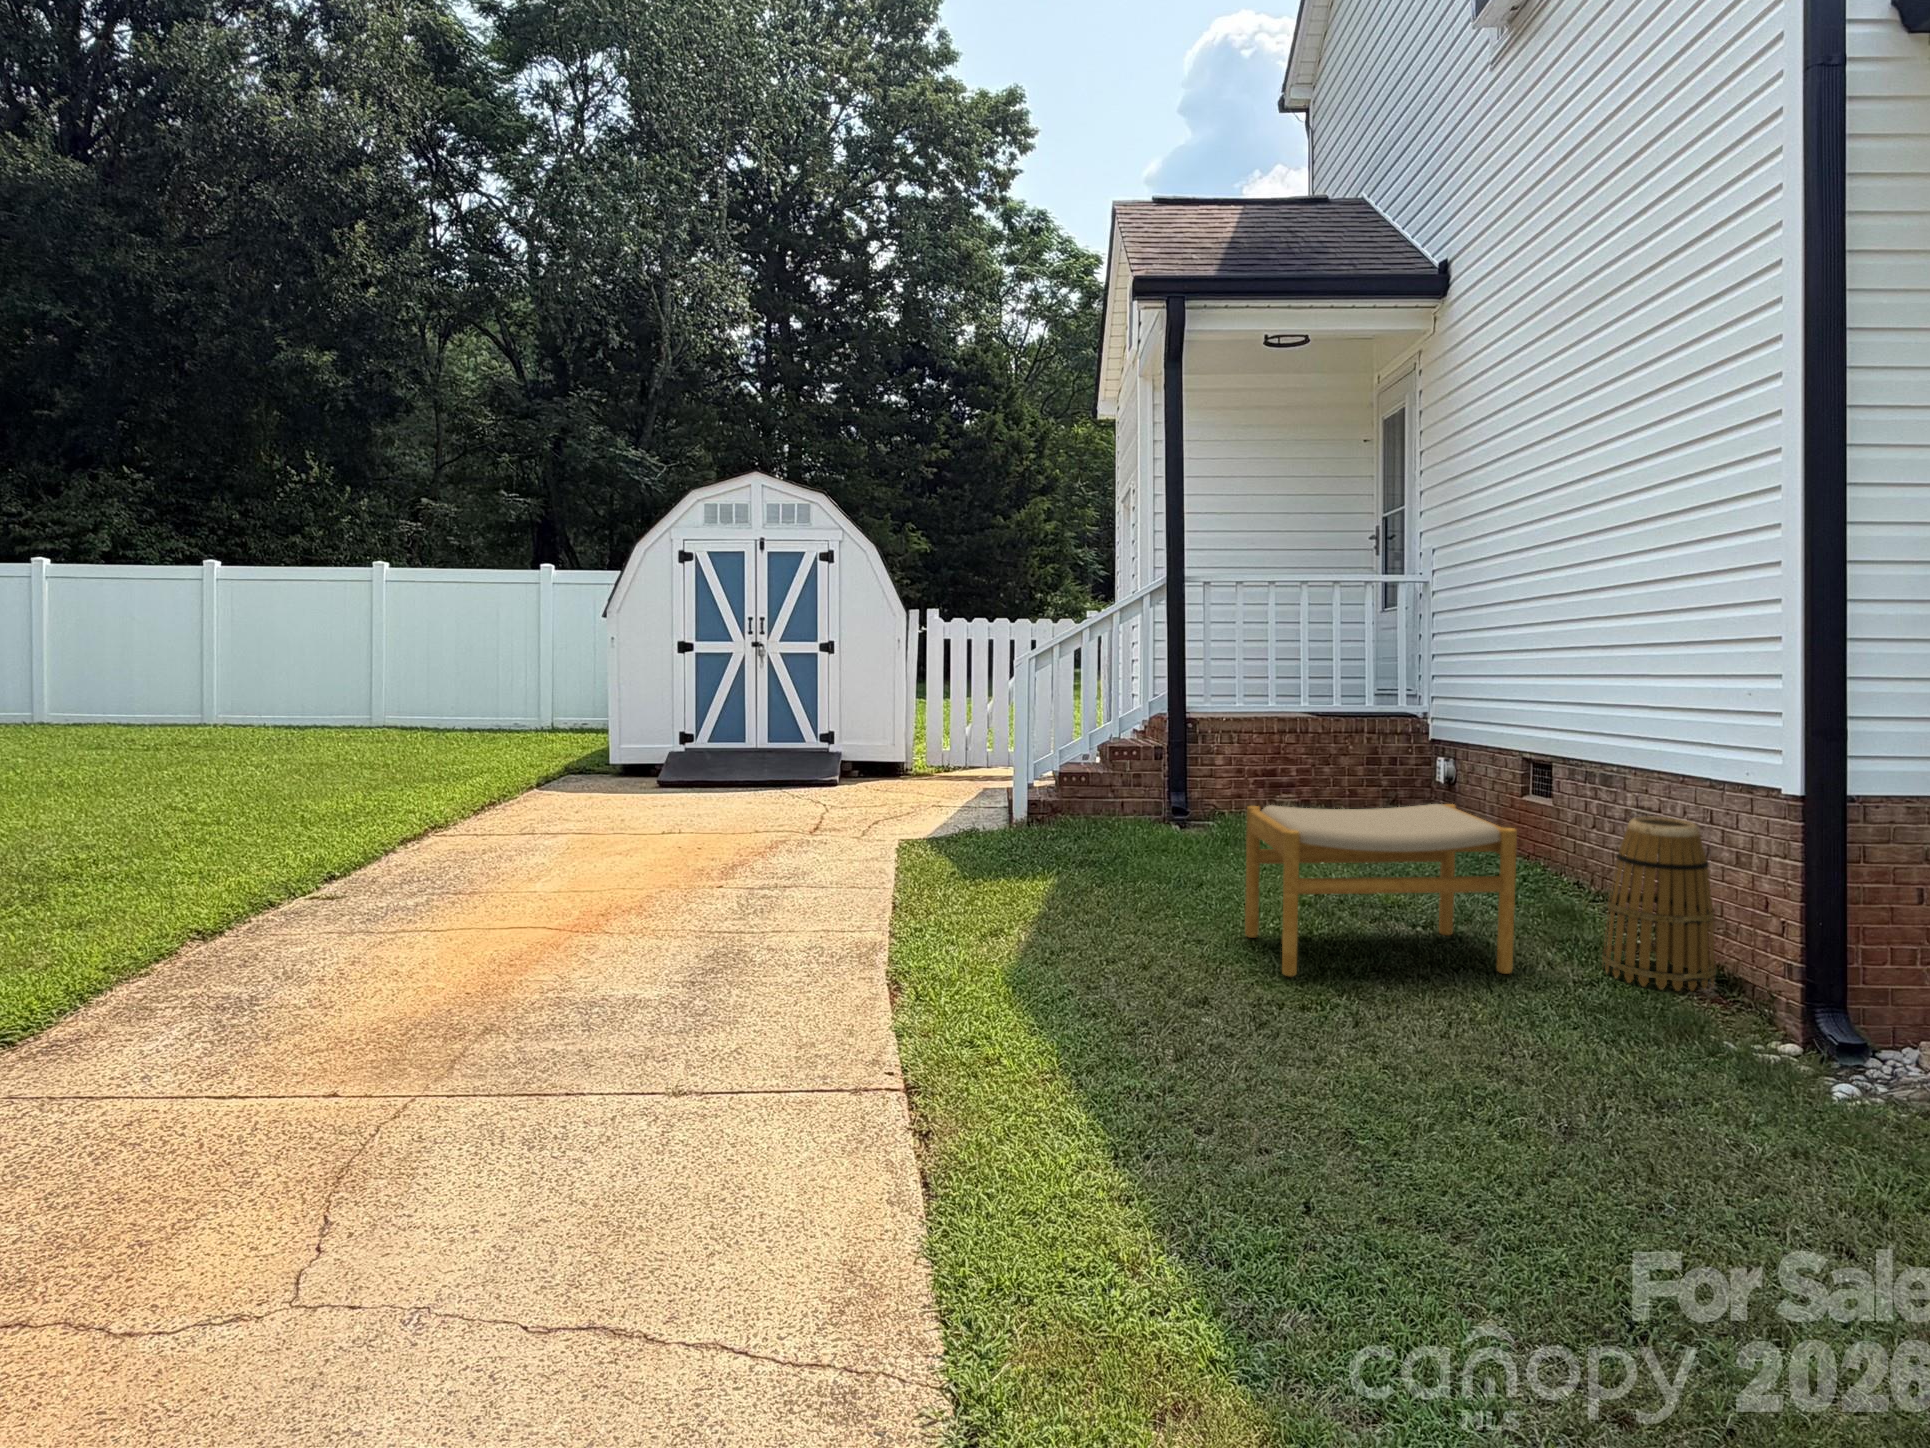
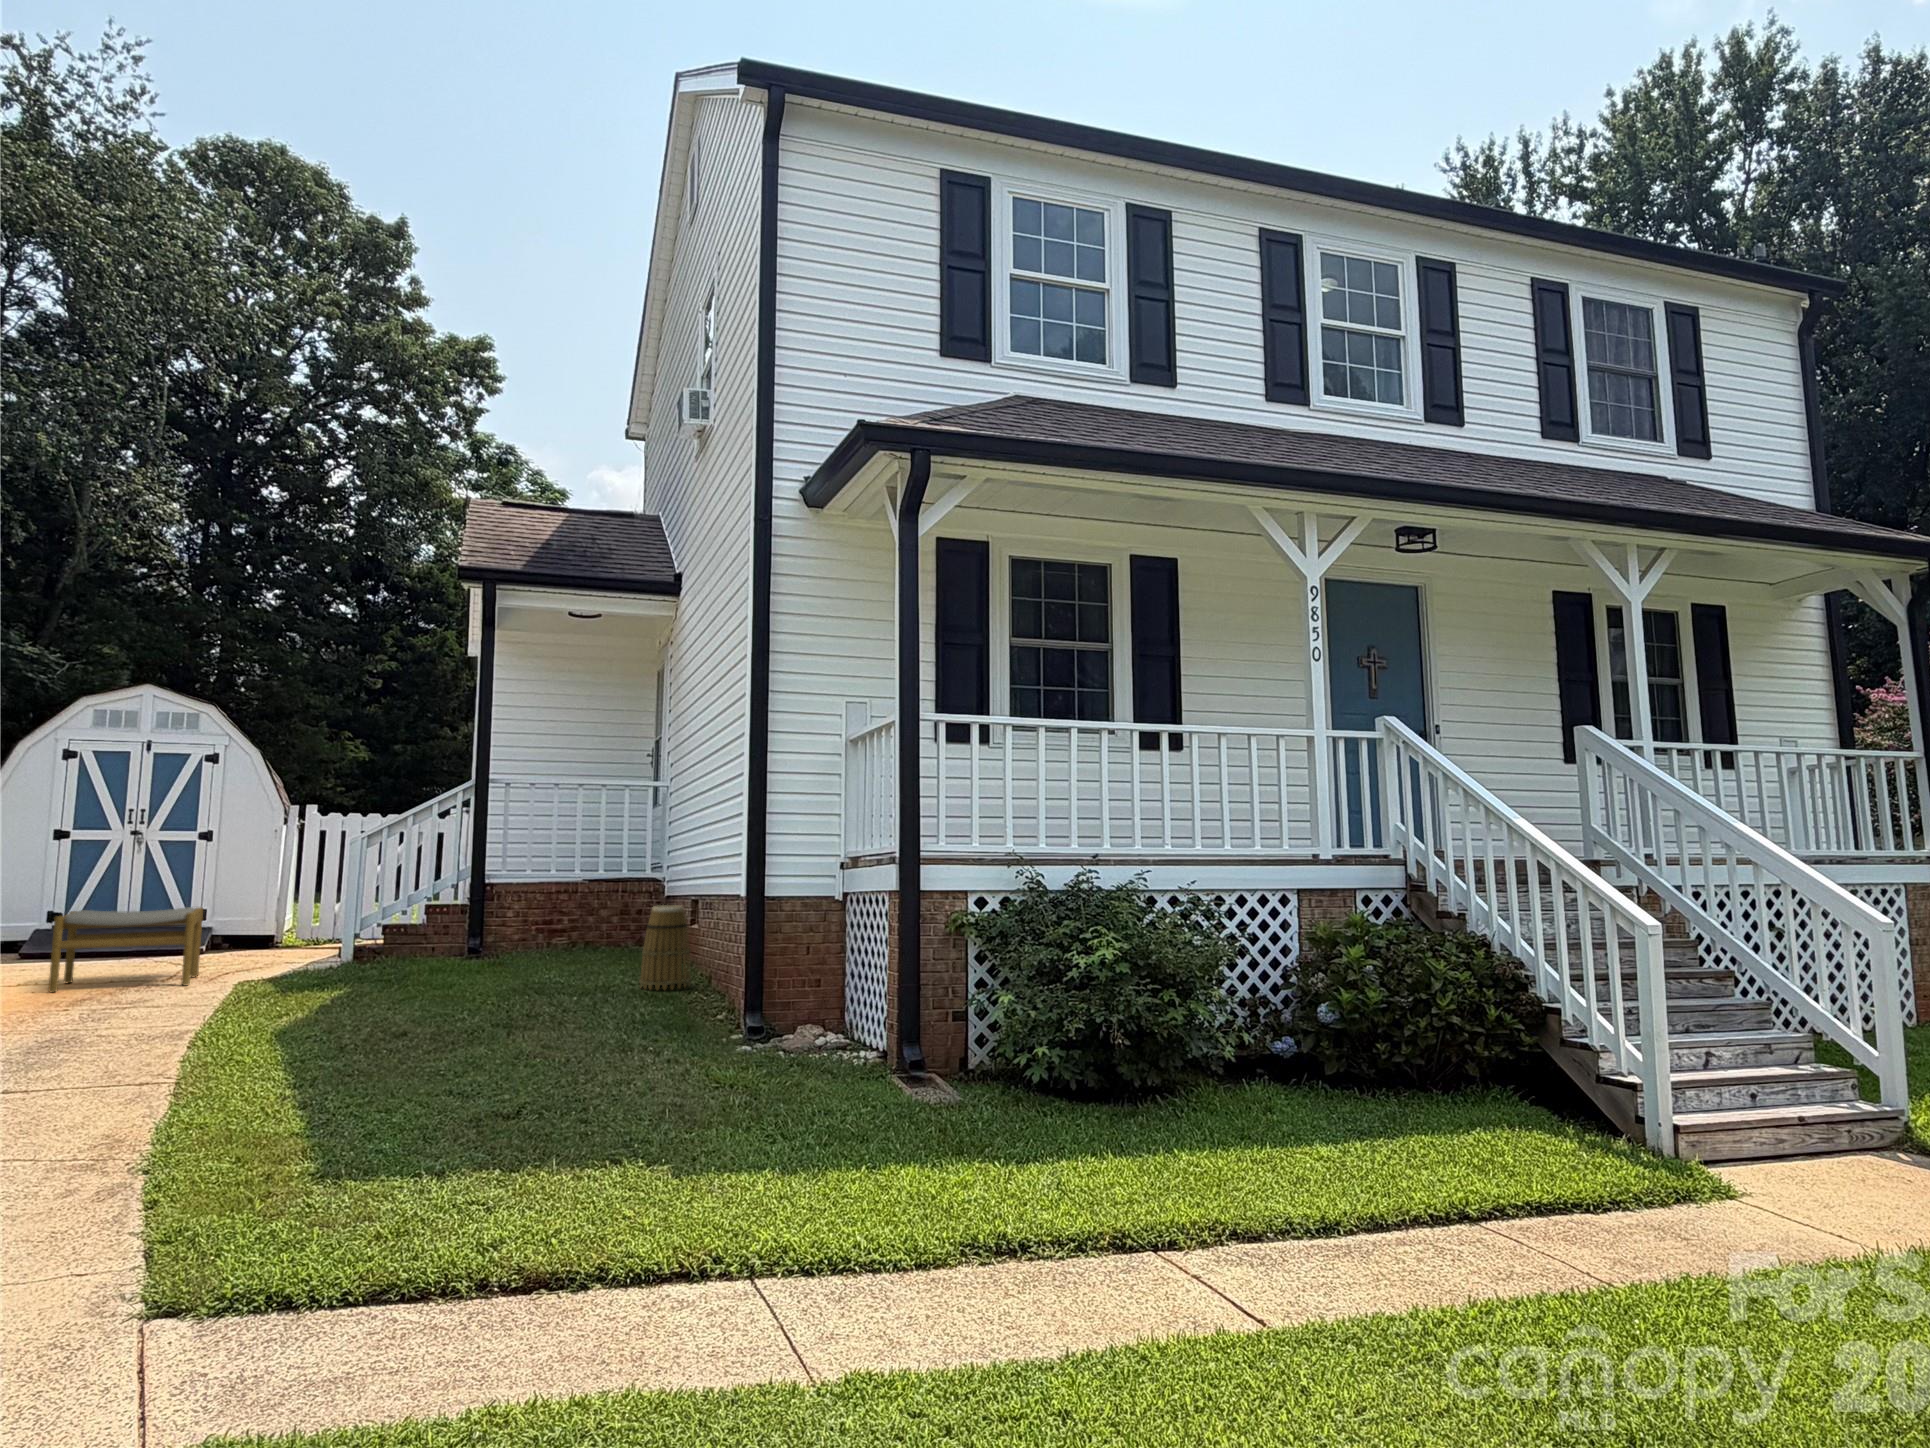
footstool: present [1245,804,1517,977] -> present [48,907,203,992]

